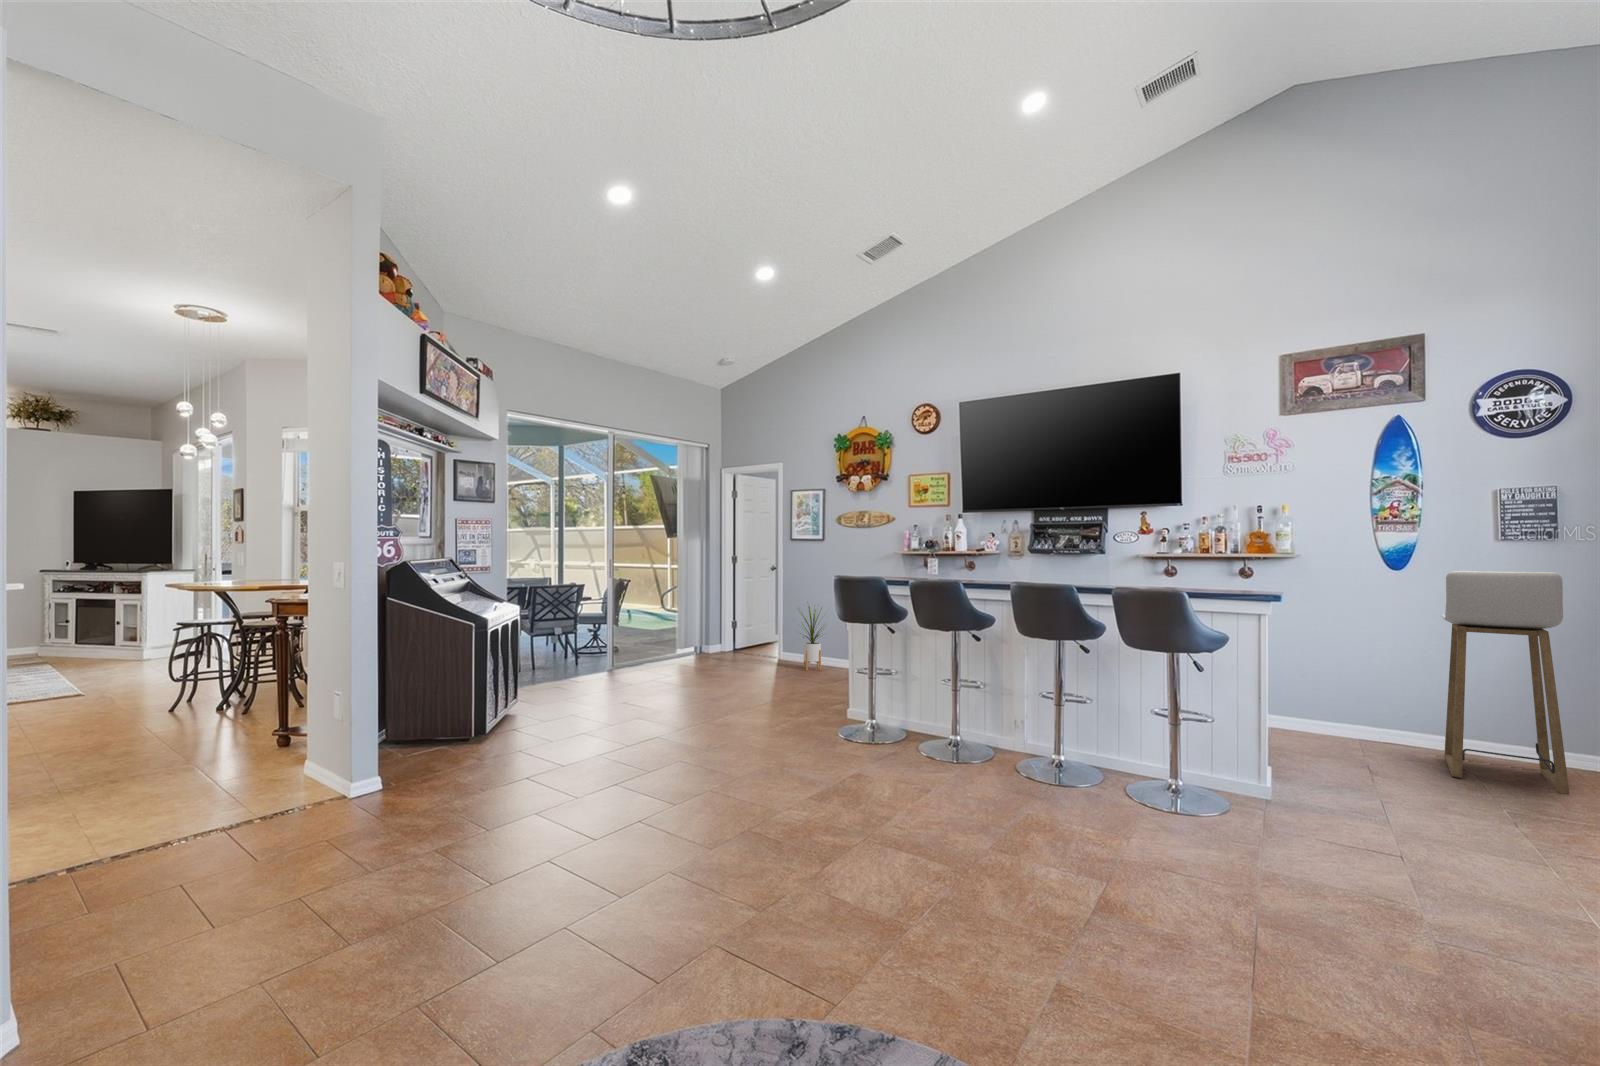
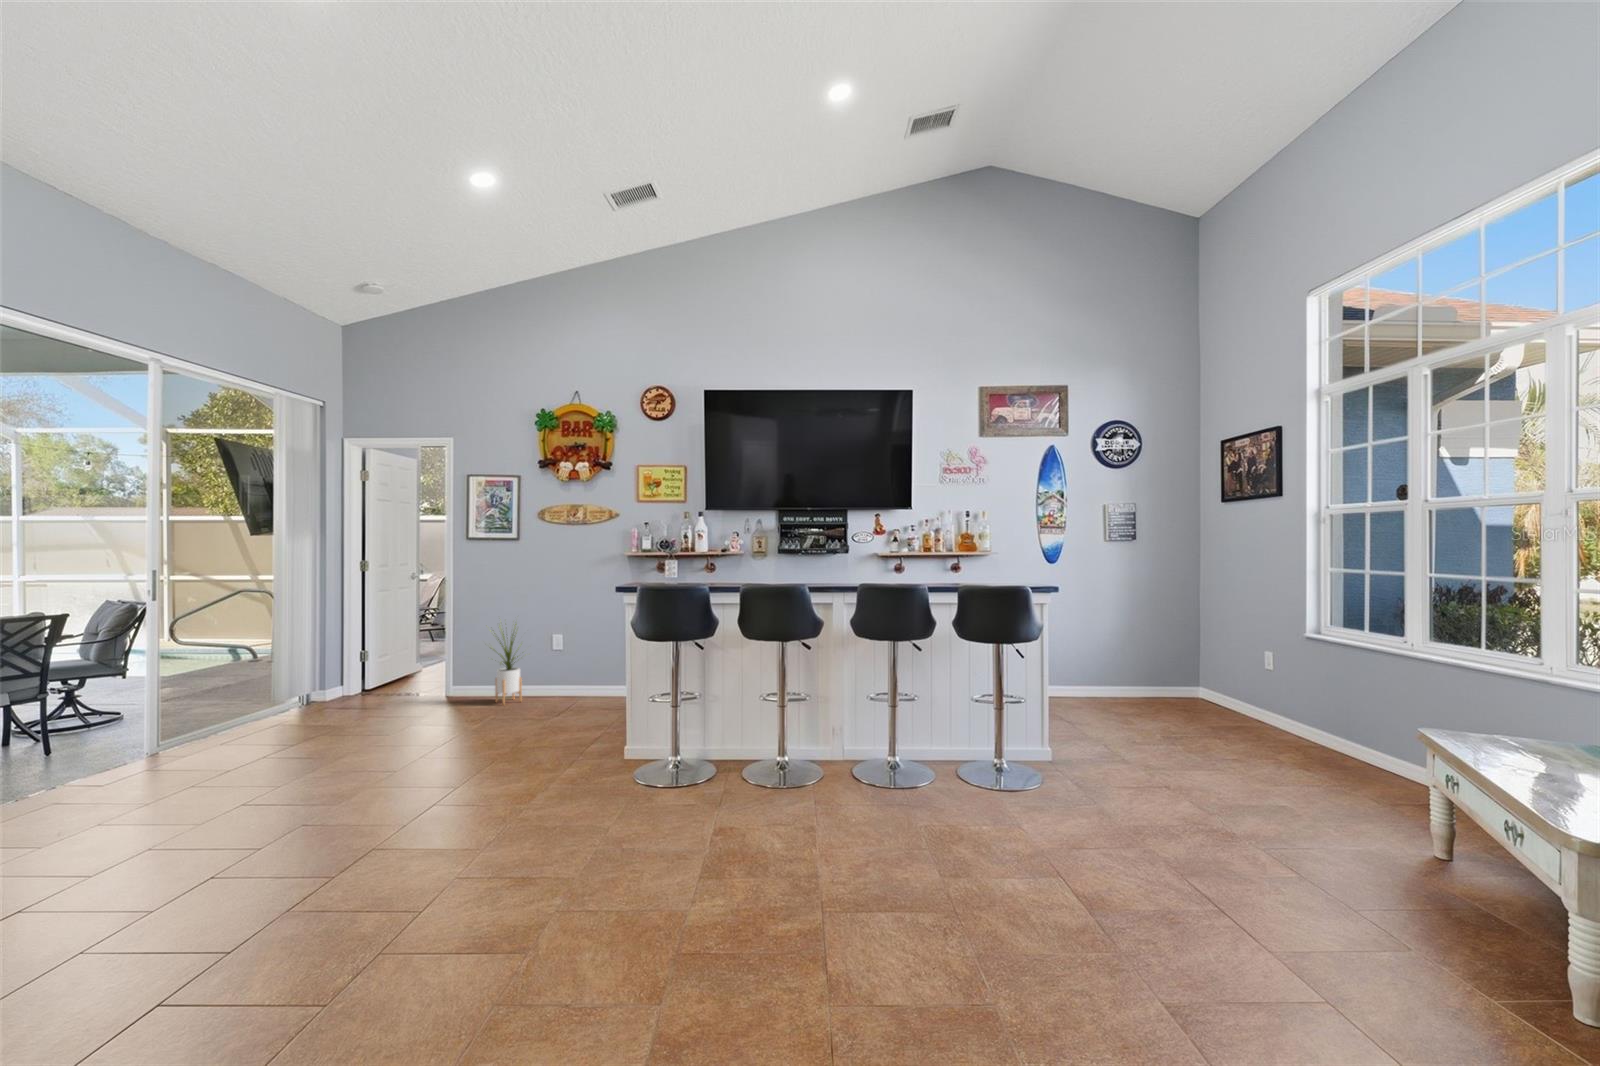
bar stool: present [1441,571,1569,795] -> none [1077,563,1156,712]

